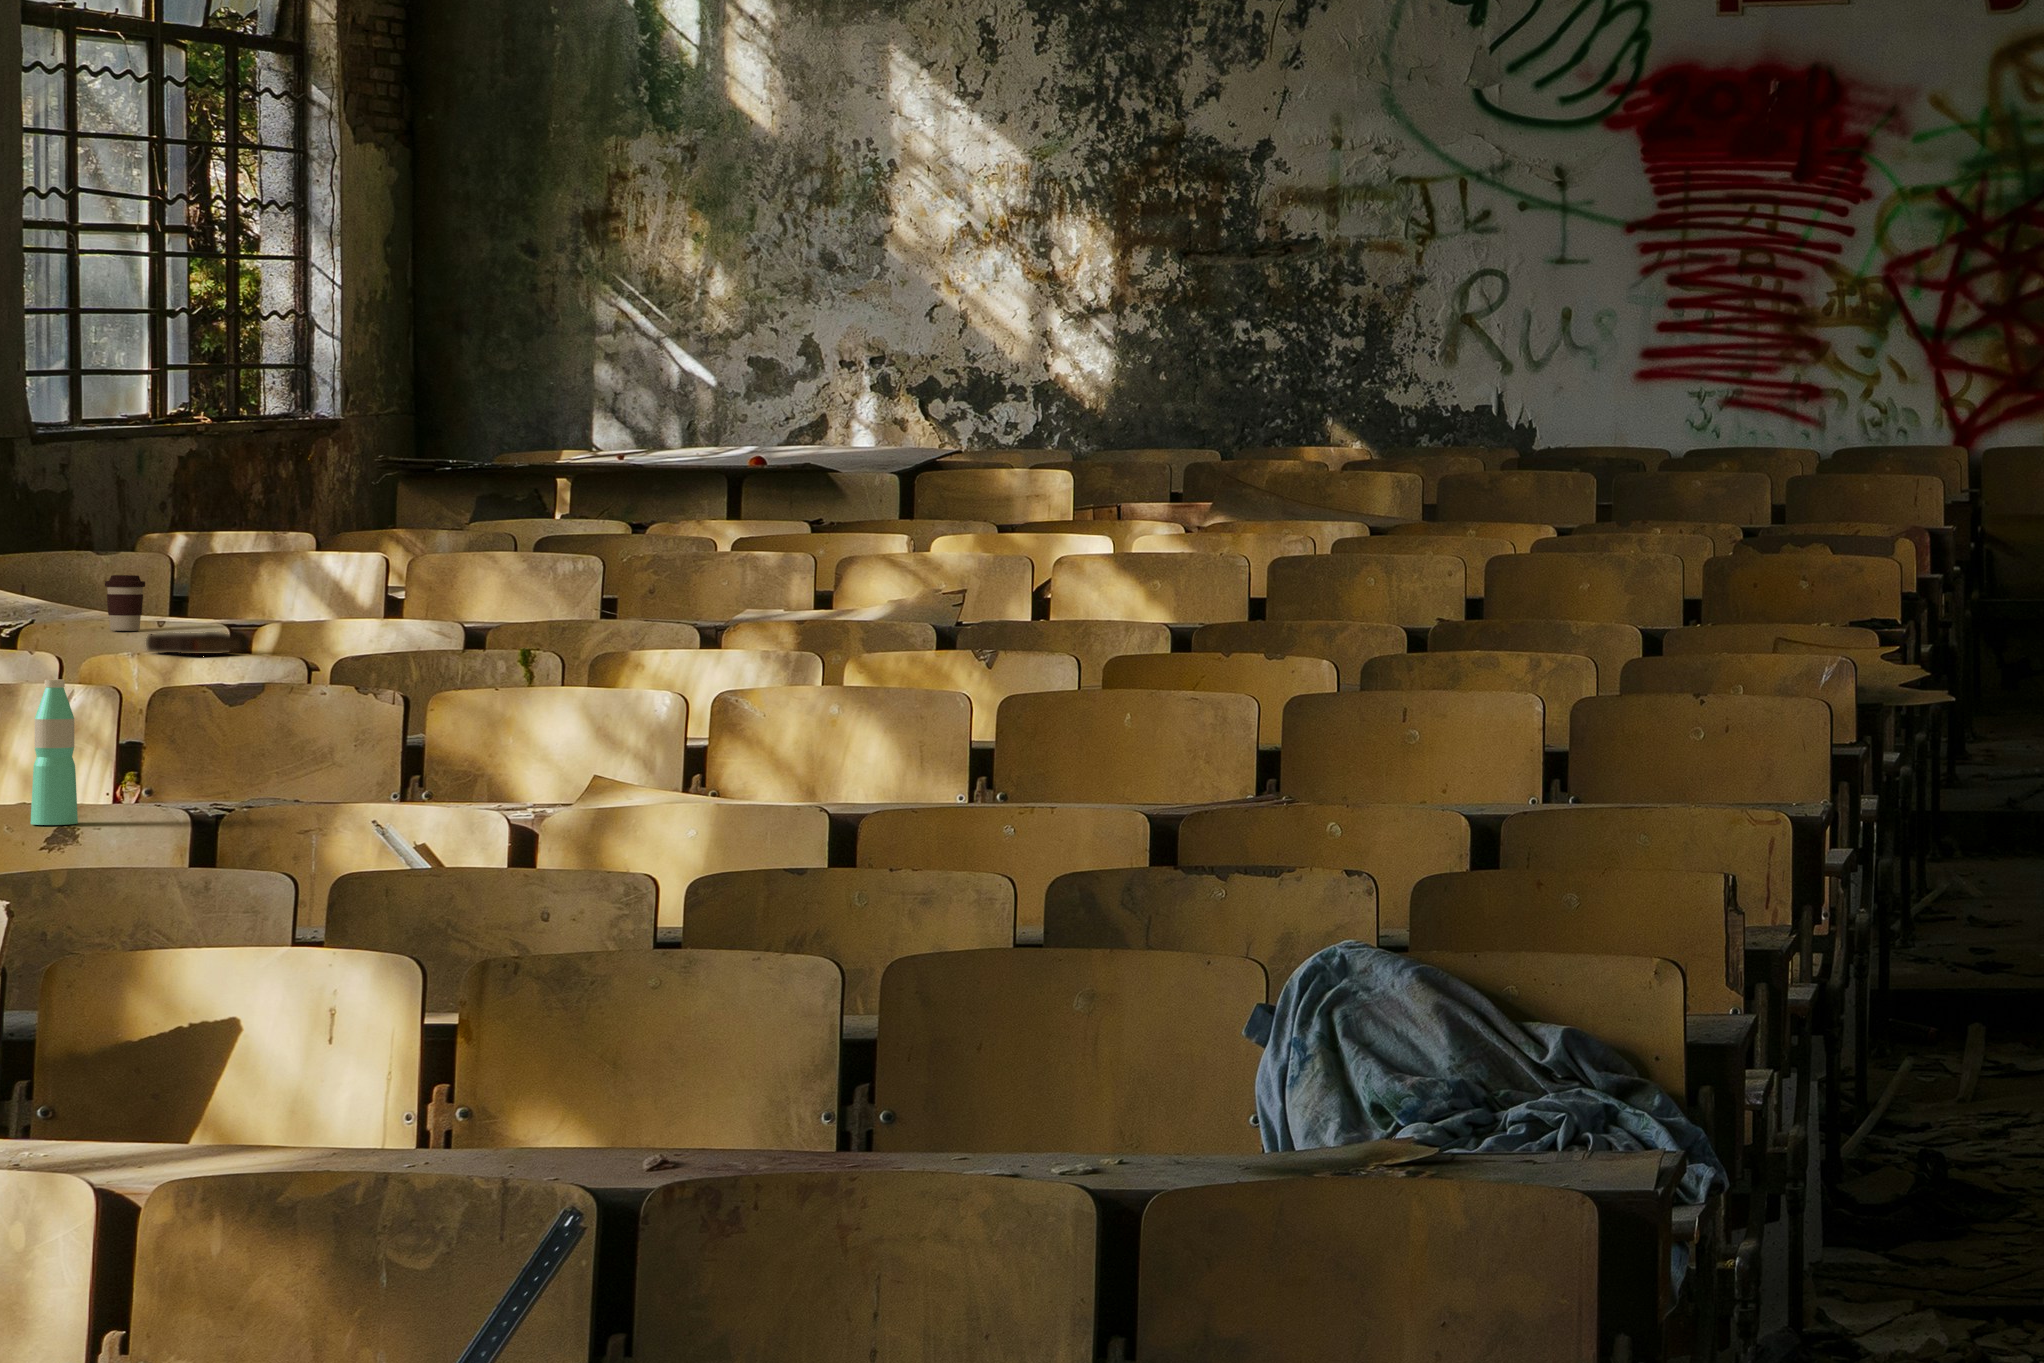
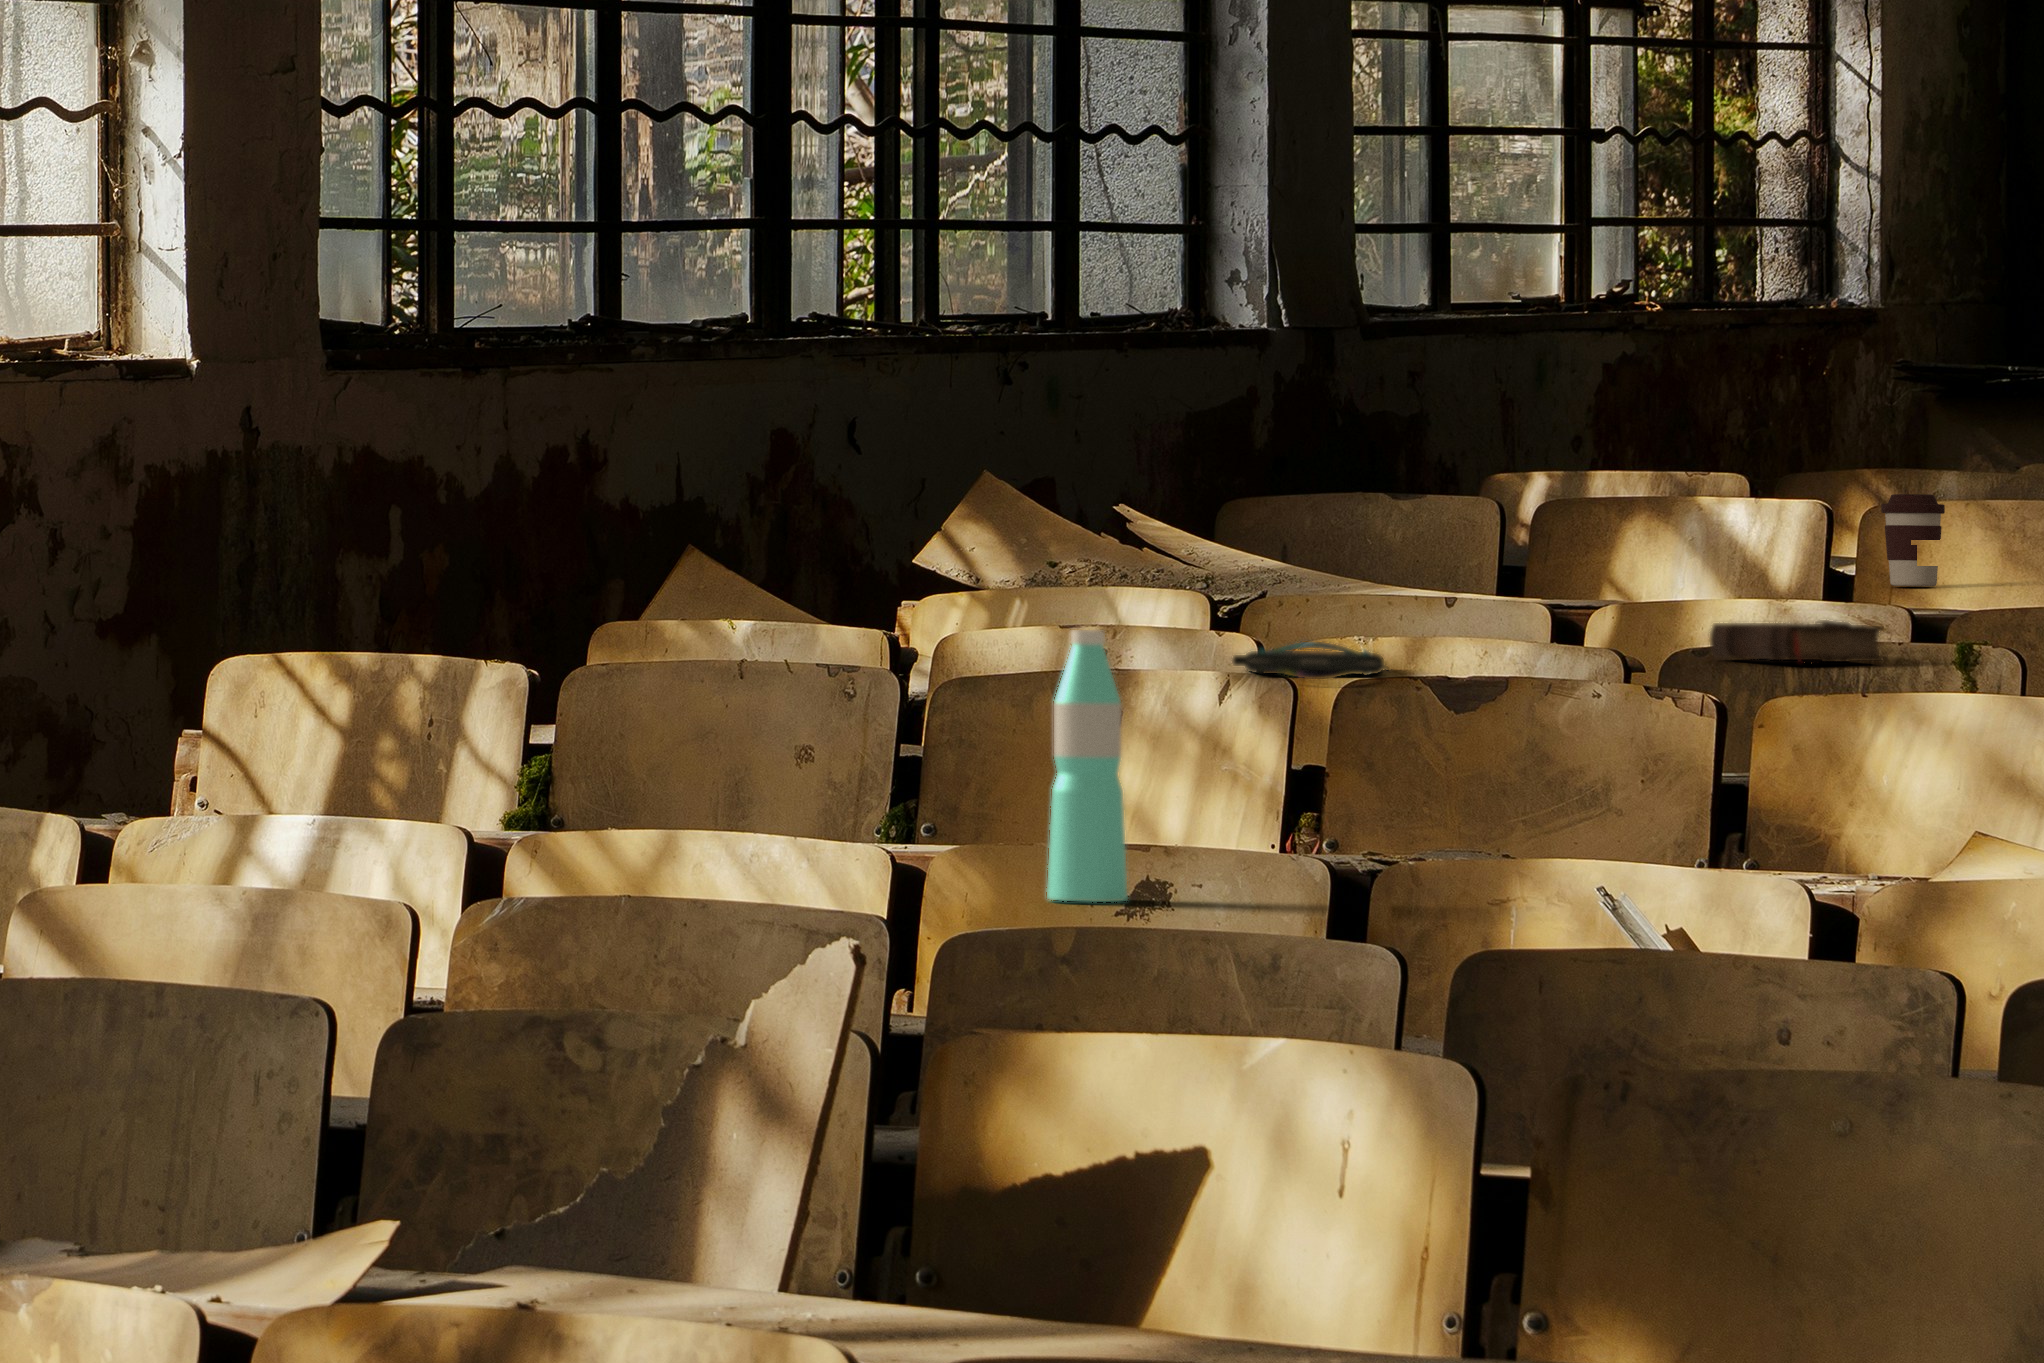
coffee cup: present [105,575,145,631] -> present [1881,494,1945,586]
book: present [146,632,241,654] -> present [1710,620,1883,662]
tote bag: none [66,666,163,687] -> present [1232,642,1392,679]

